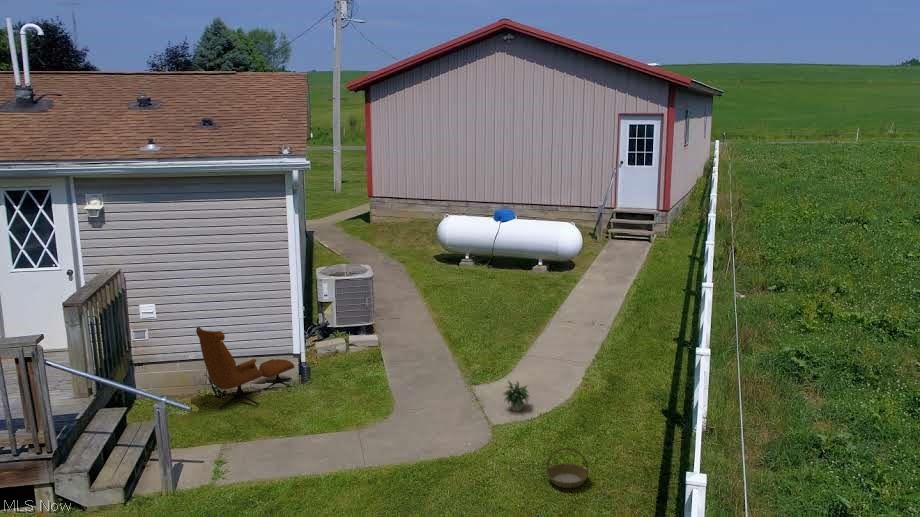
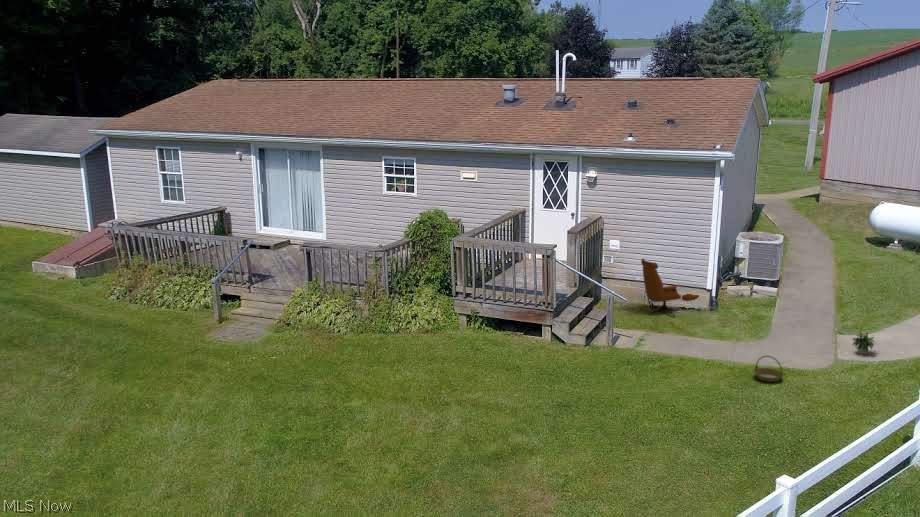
basket: present [547,448,588,488] -> present [754,356,783,382]

